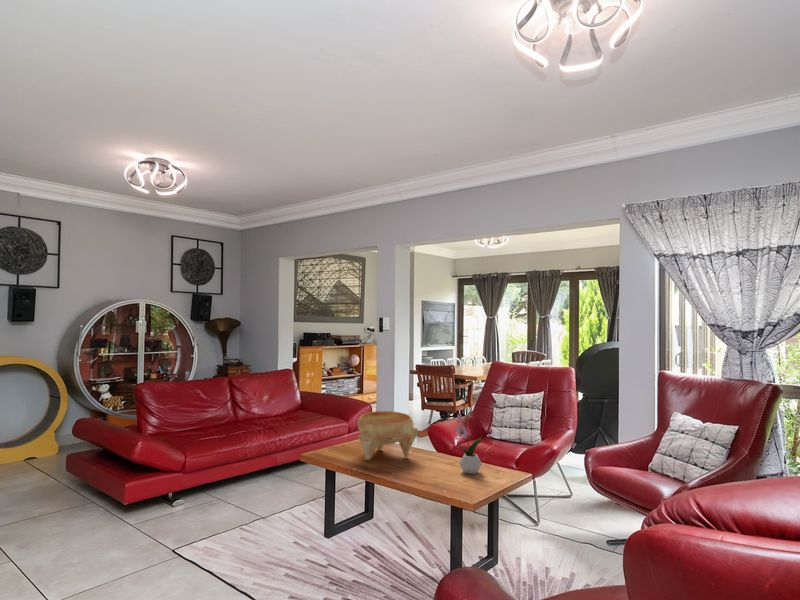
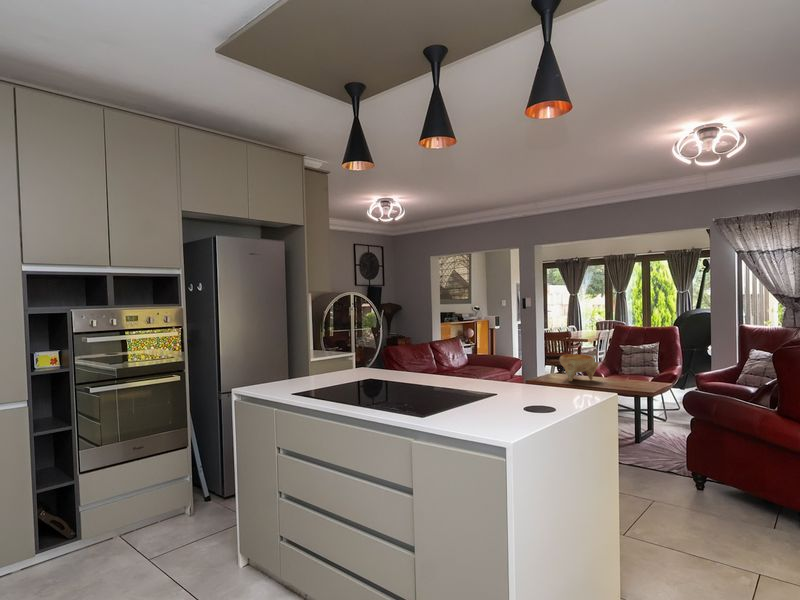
flower arrangement: present [456,404,482,474] -> none [627,346,645,385]

